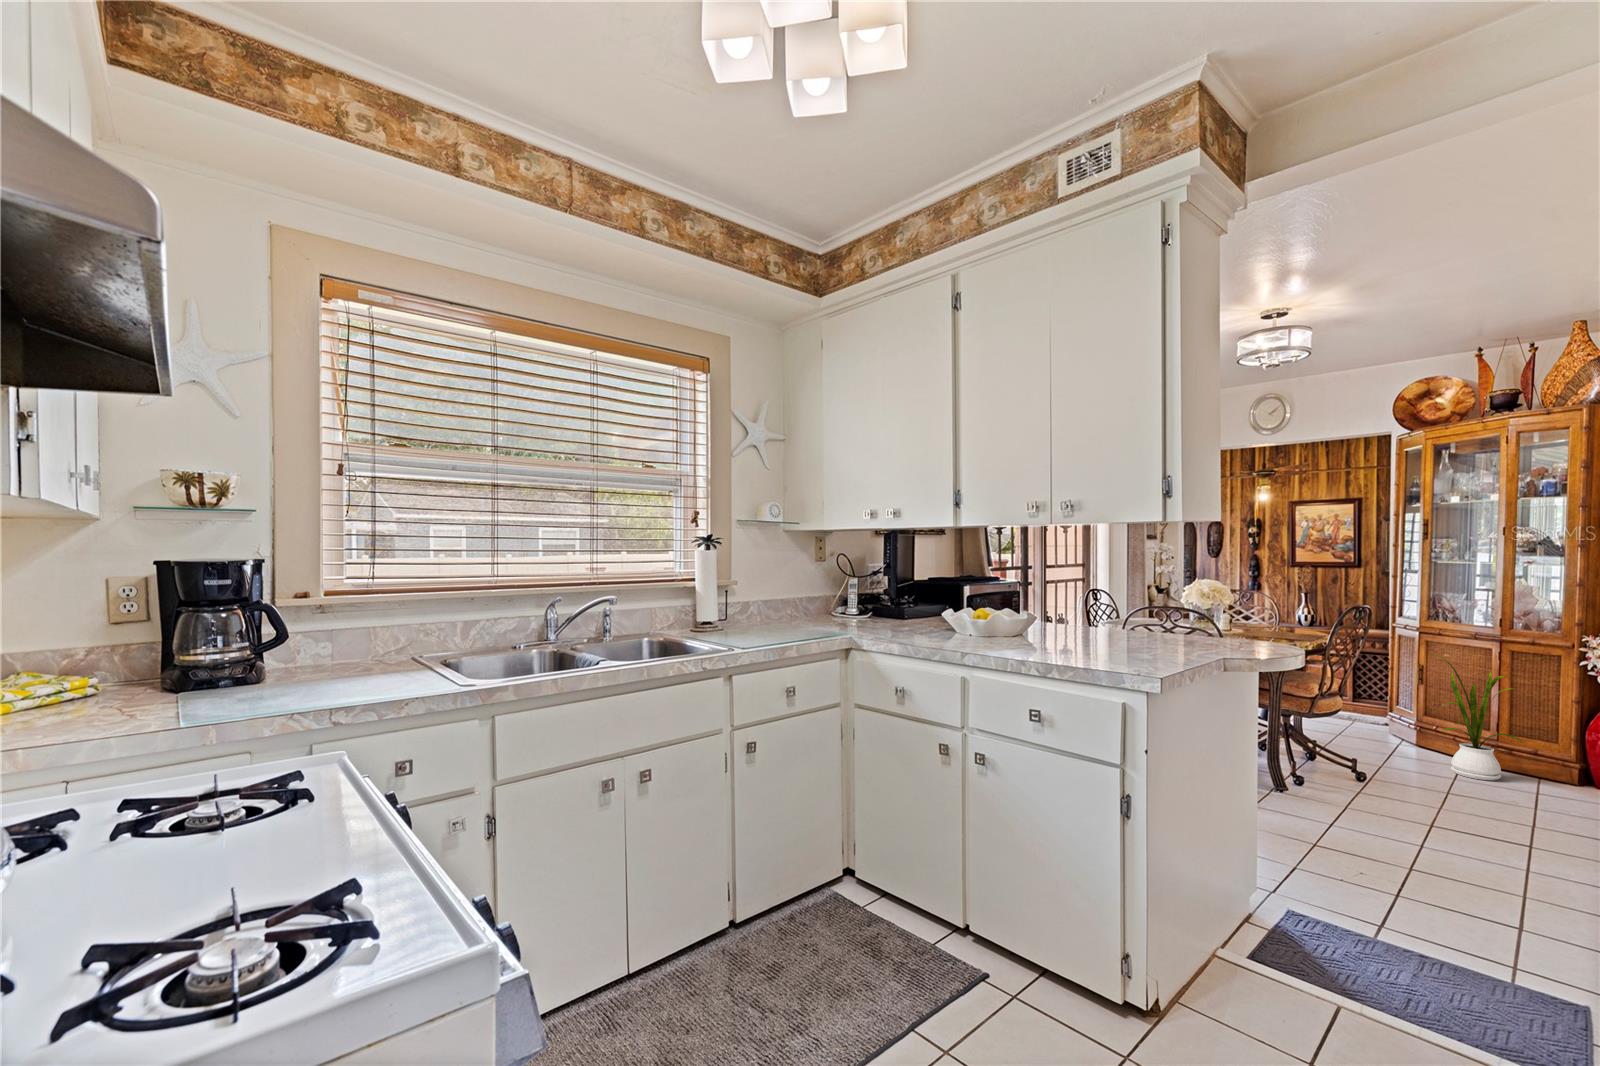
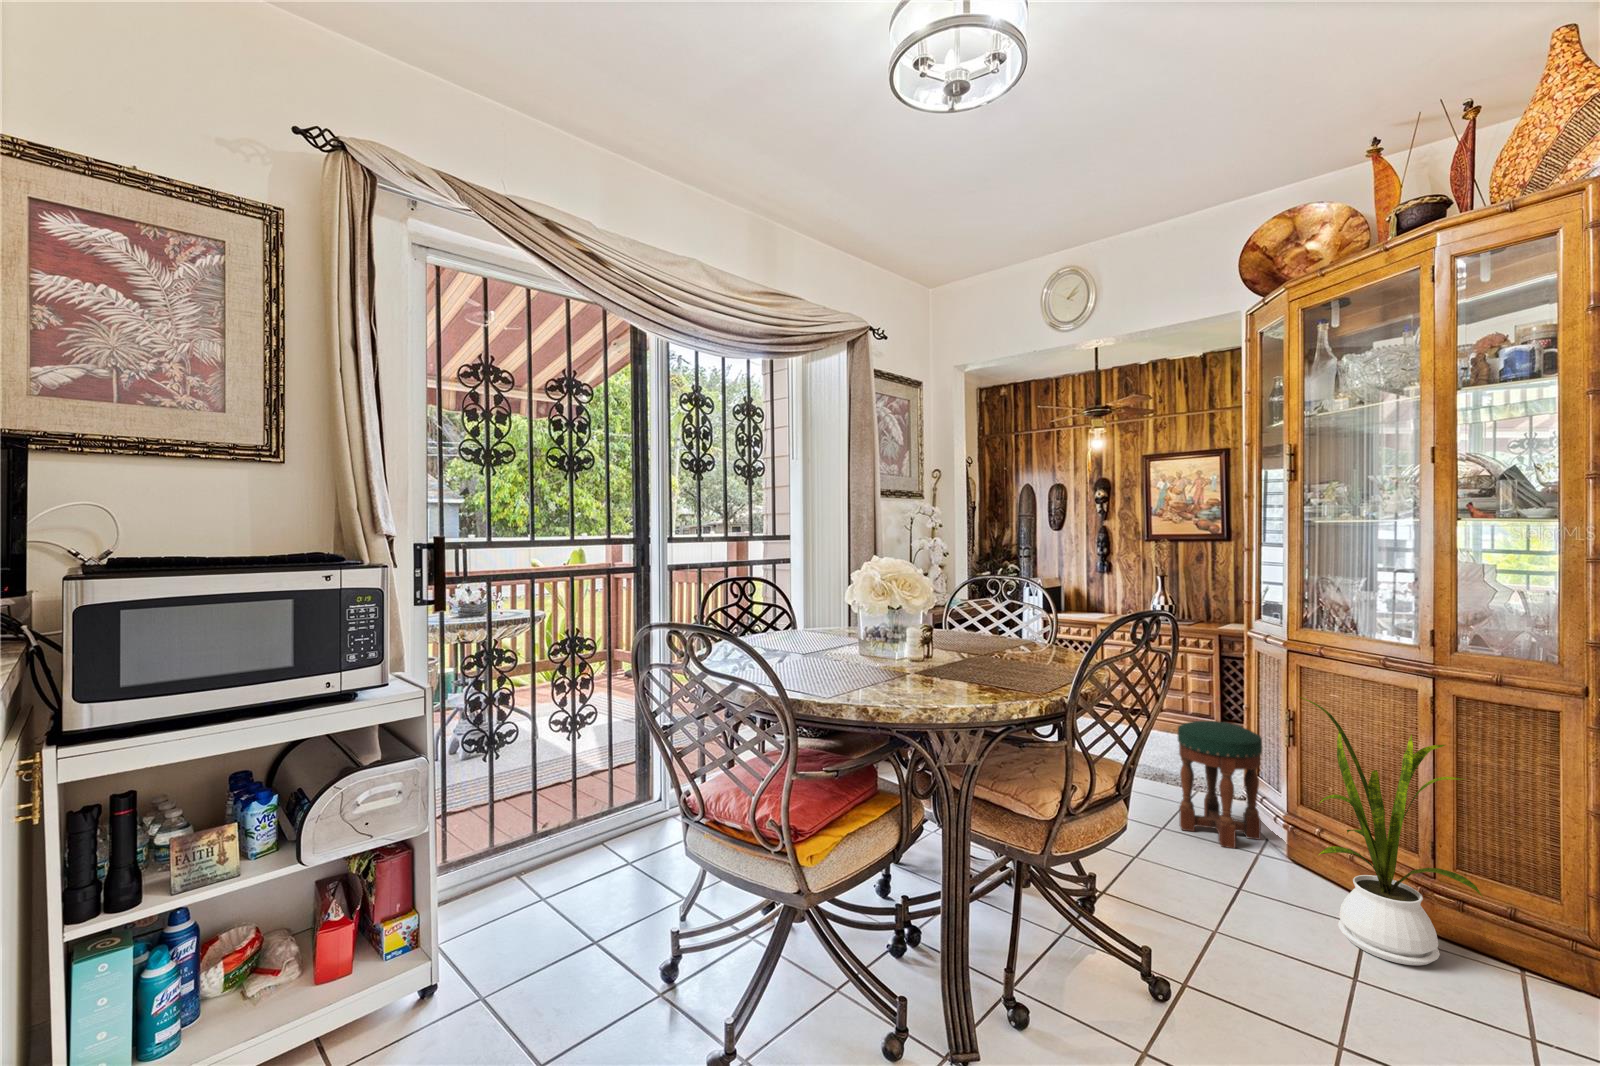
stool: none [1348,677,1401,748] -> present [1178,721,1262,848]

